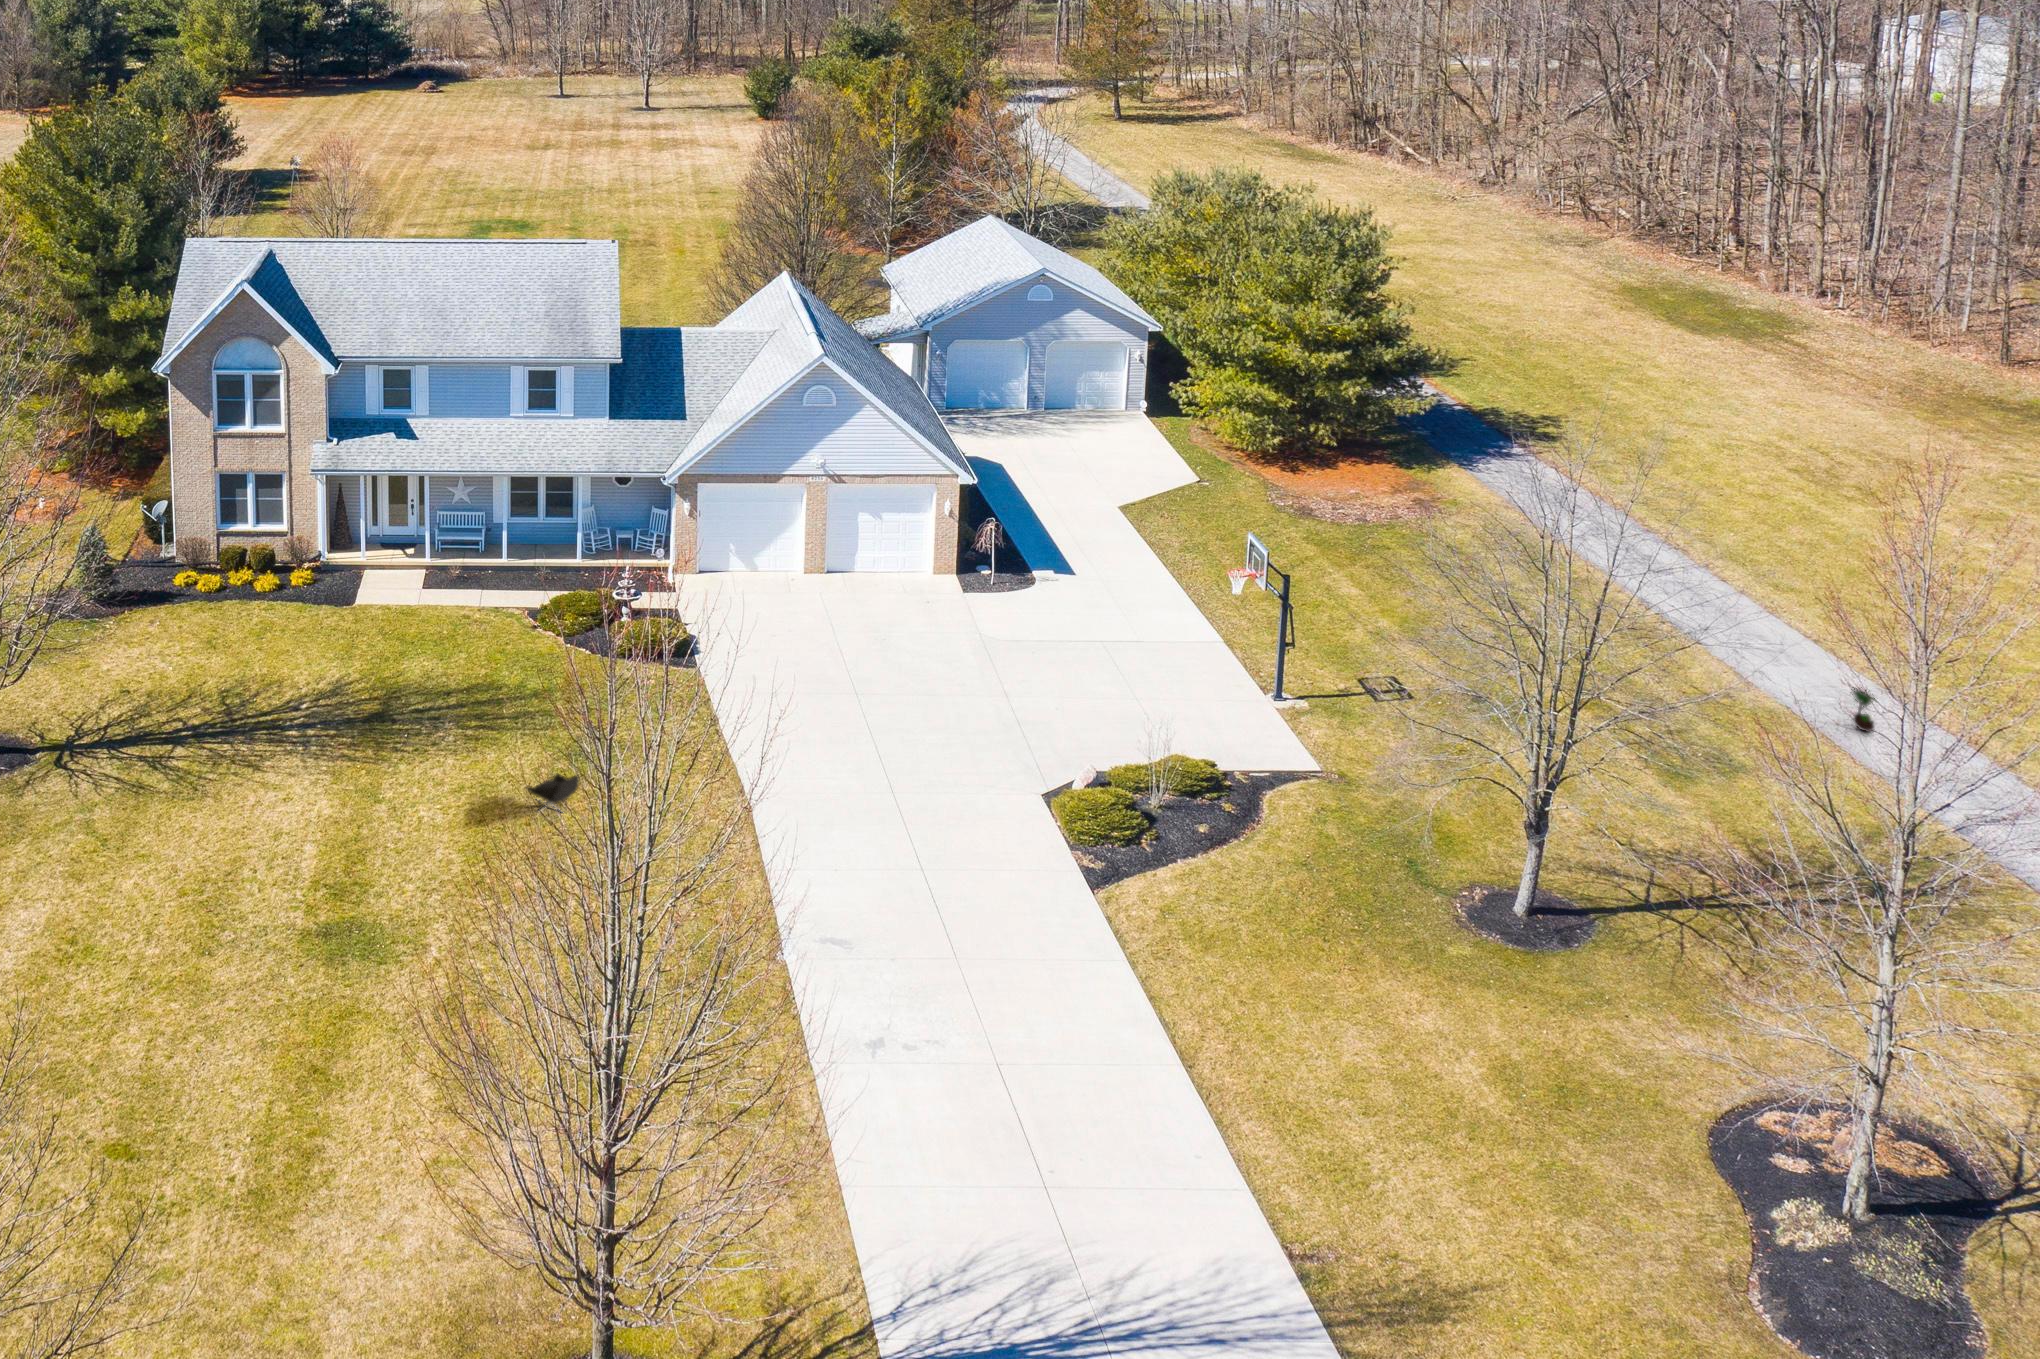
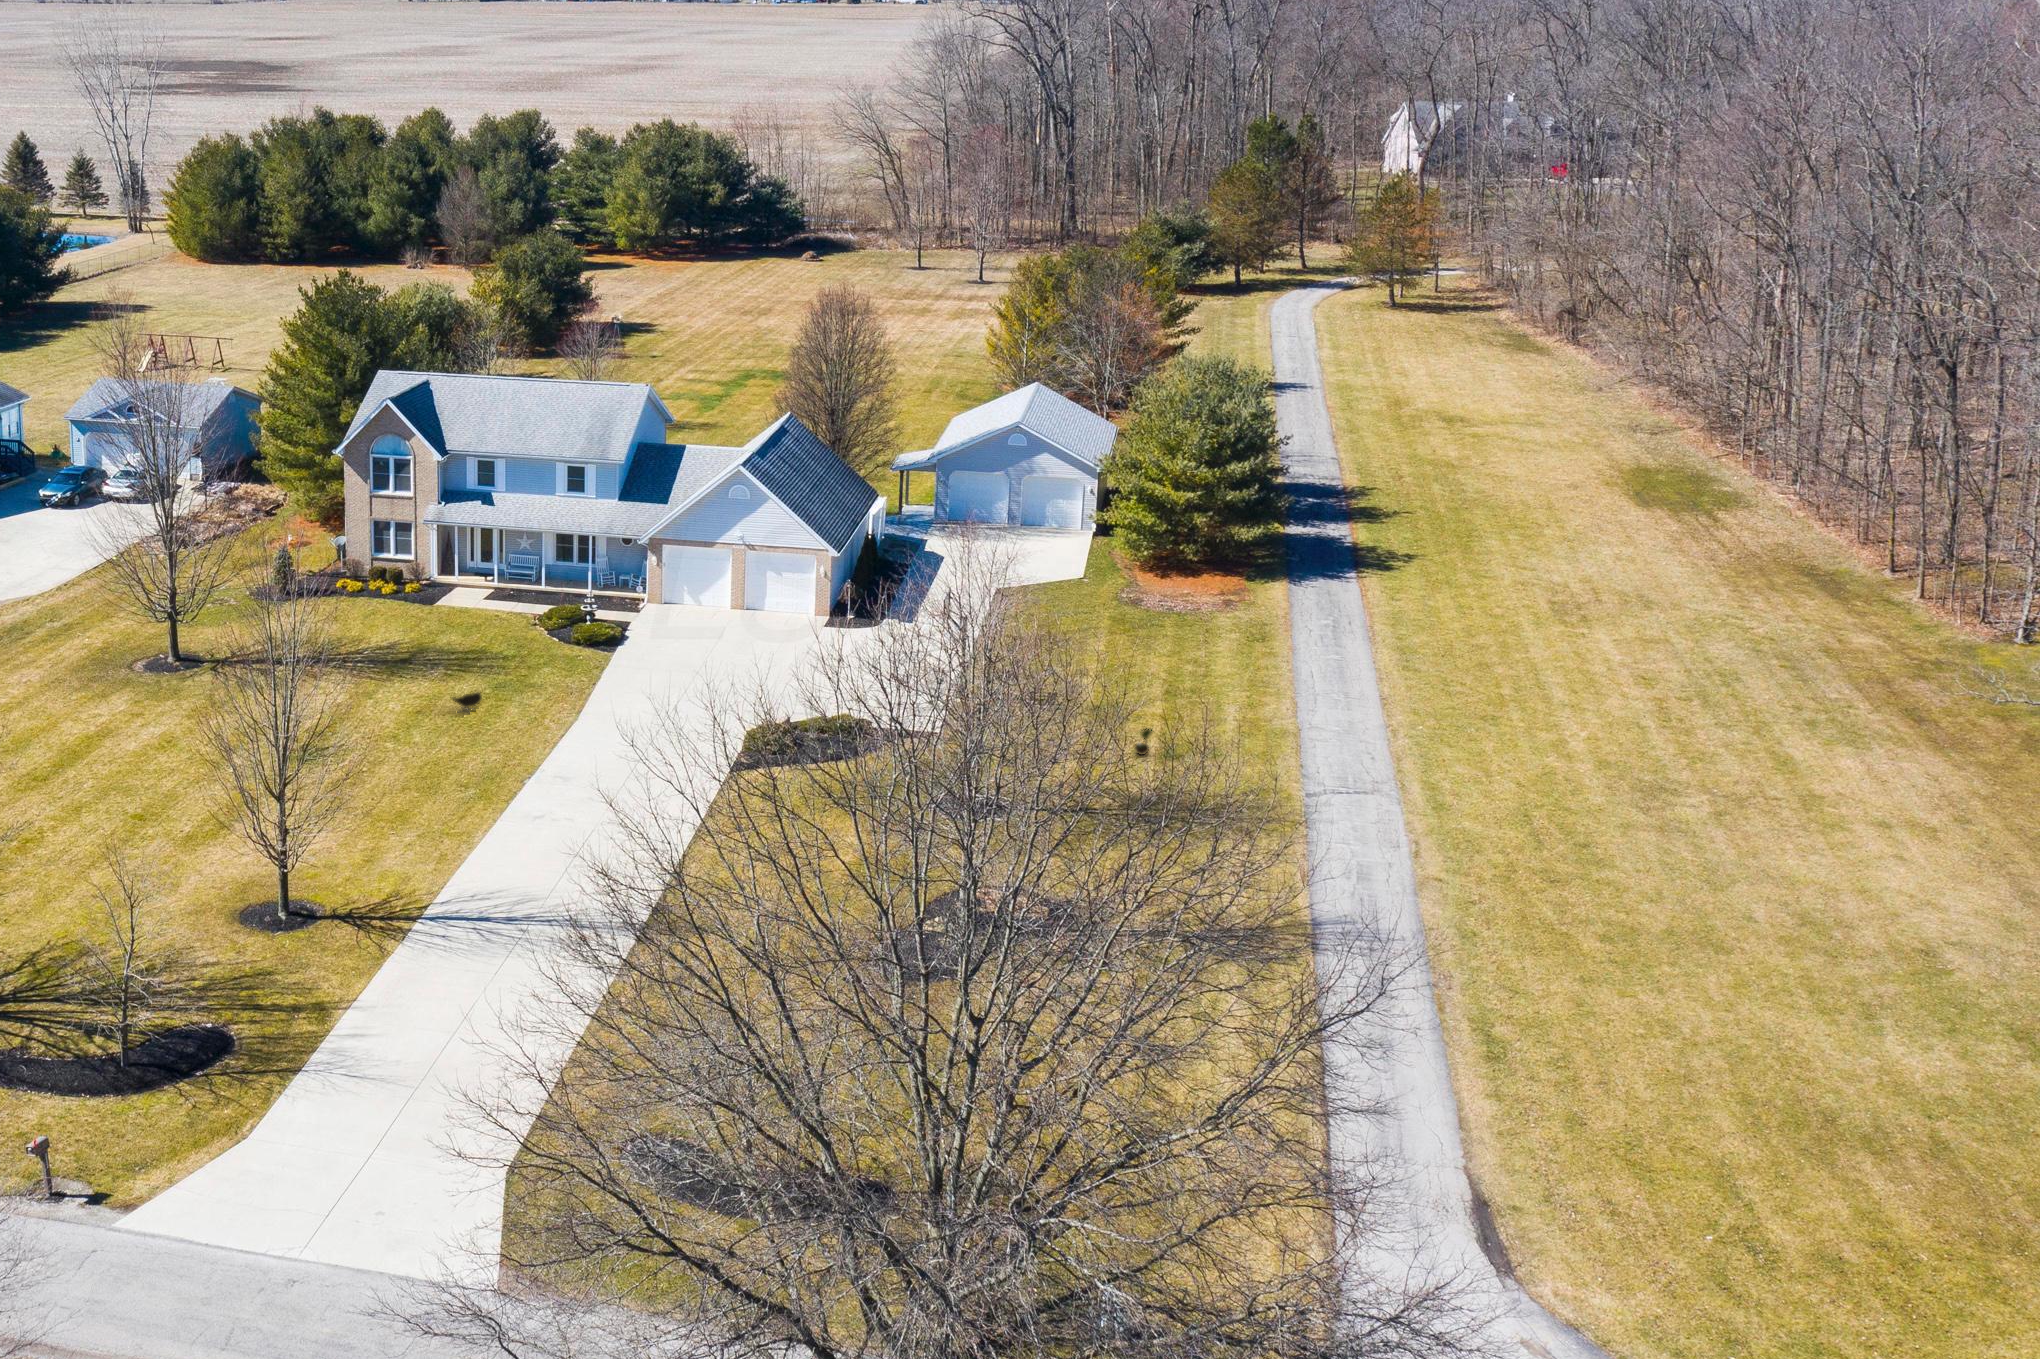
potted tree: present [1850,687,1875,731] -> present [1134,728,1152,755]

